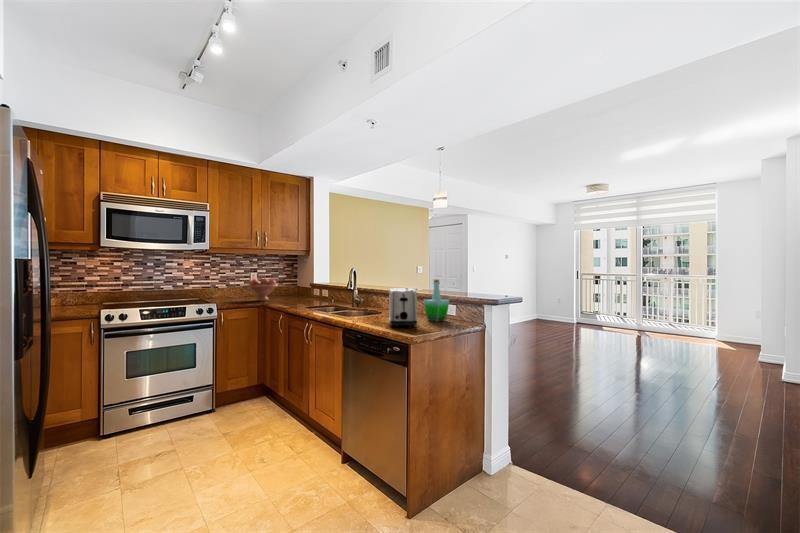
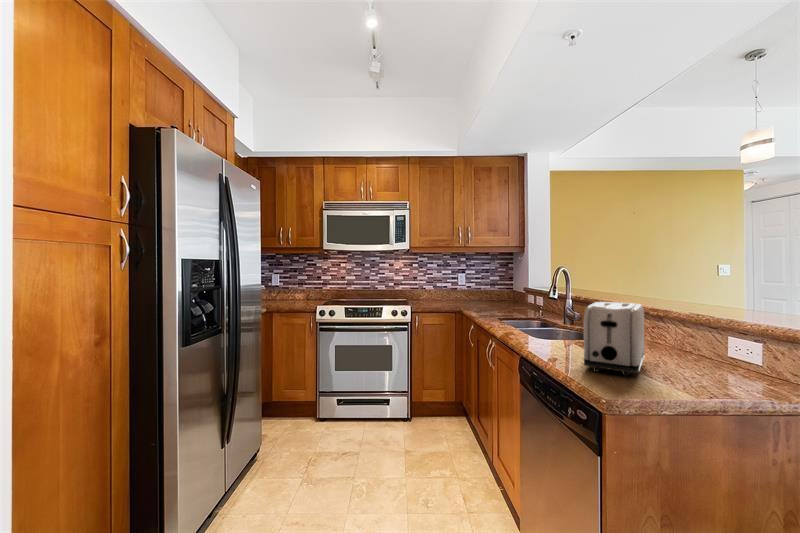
fruit bowl: present [247,278,278,301] -> none [447,280,481,305]
bottle: present [423,279,449,321] -> none [670,289,734,370]

